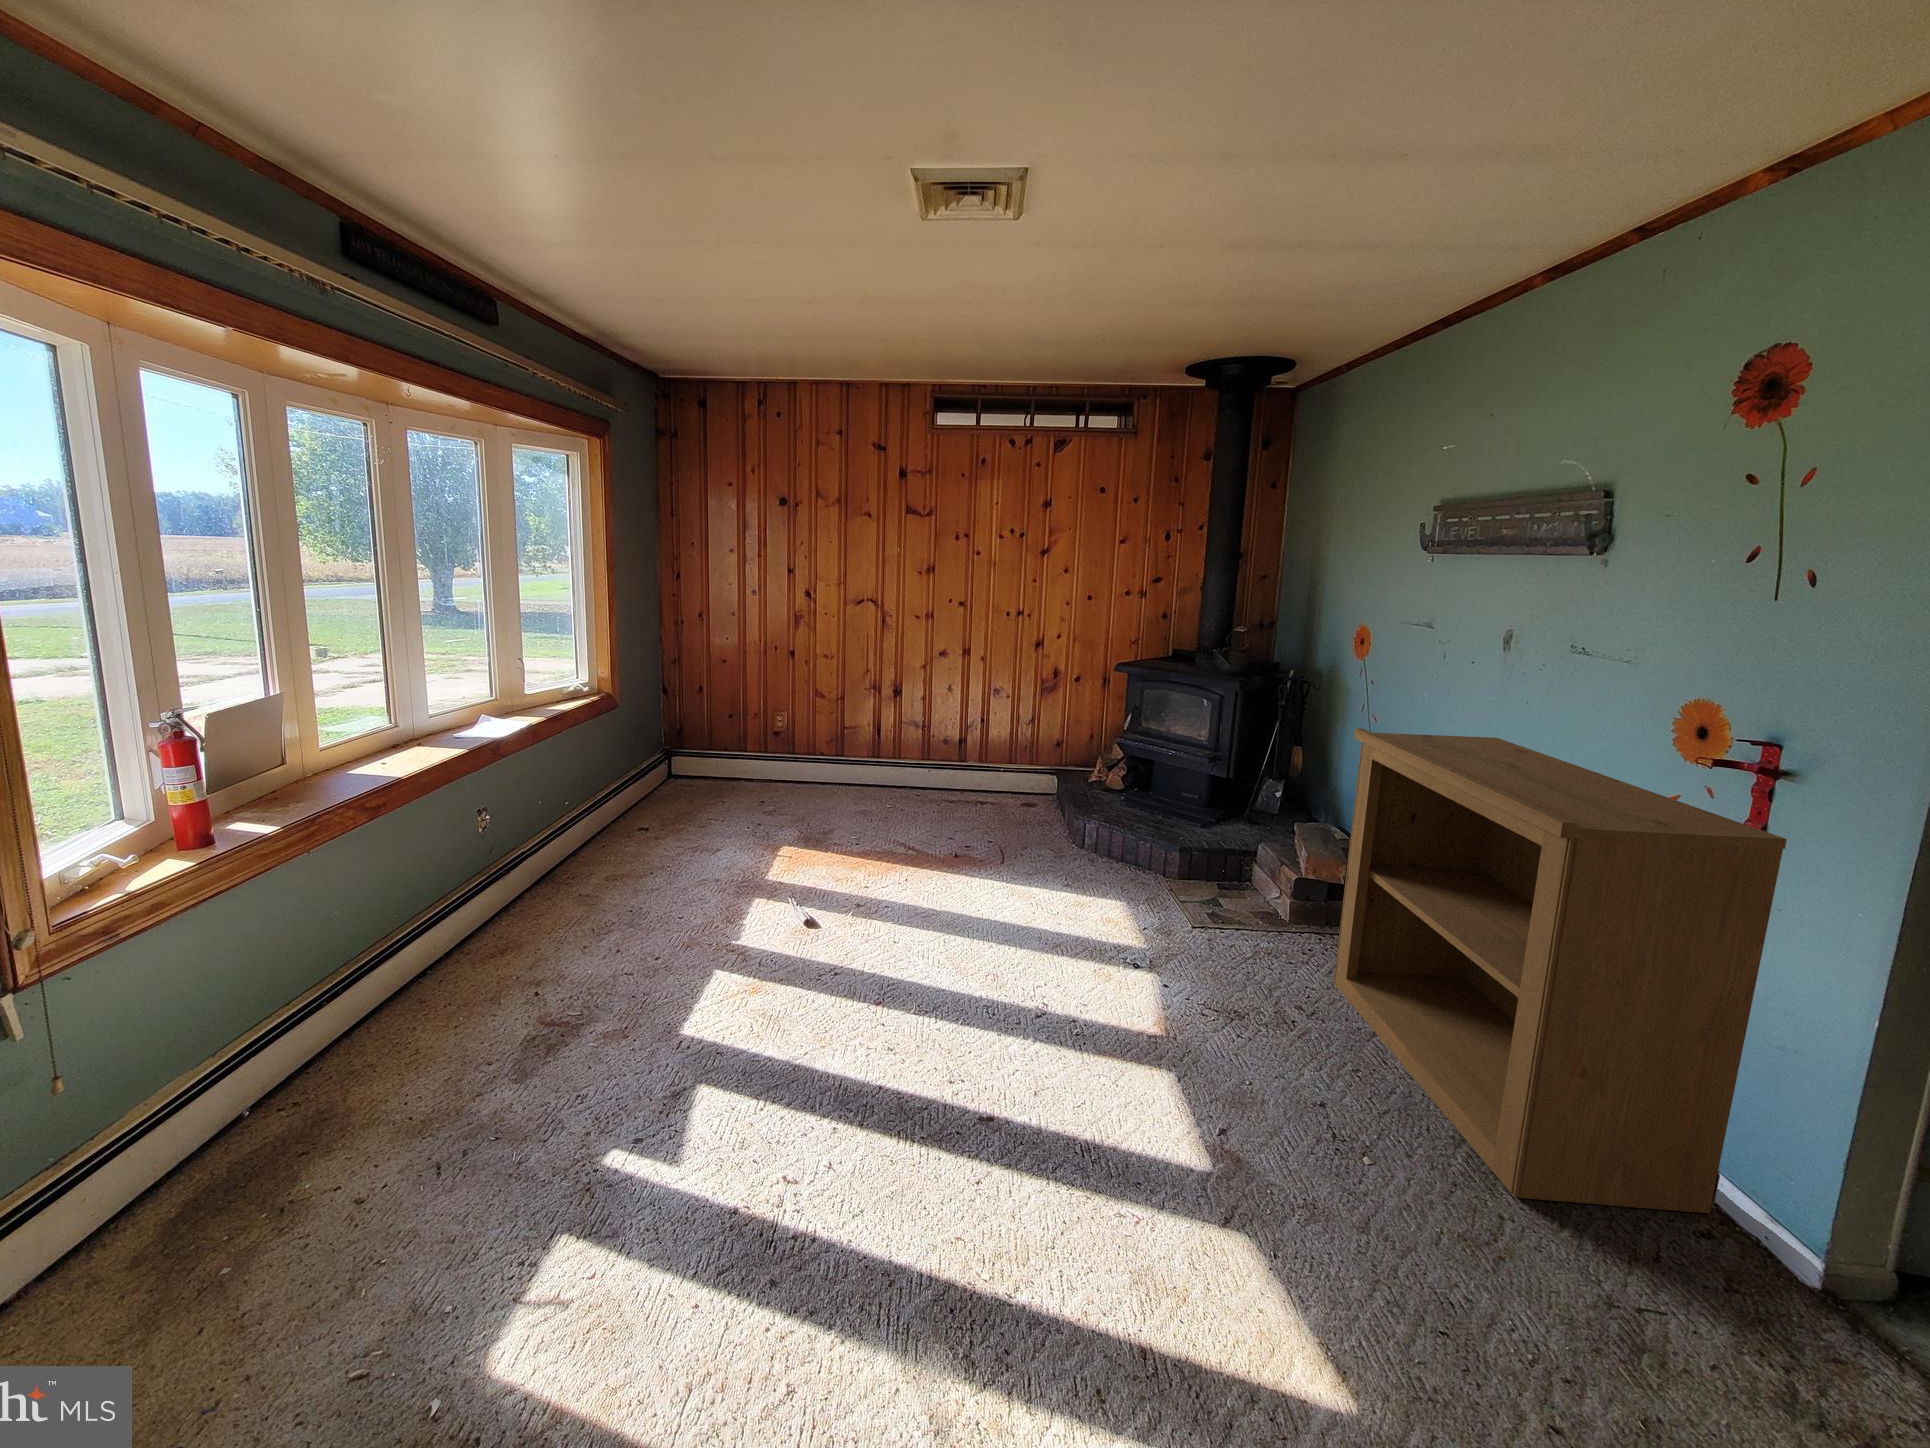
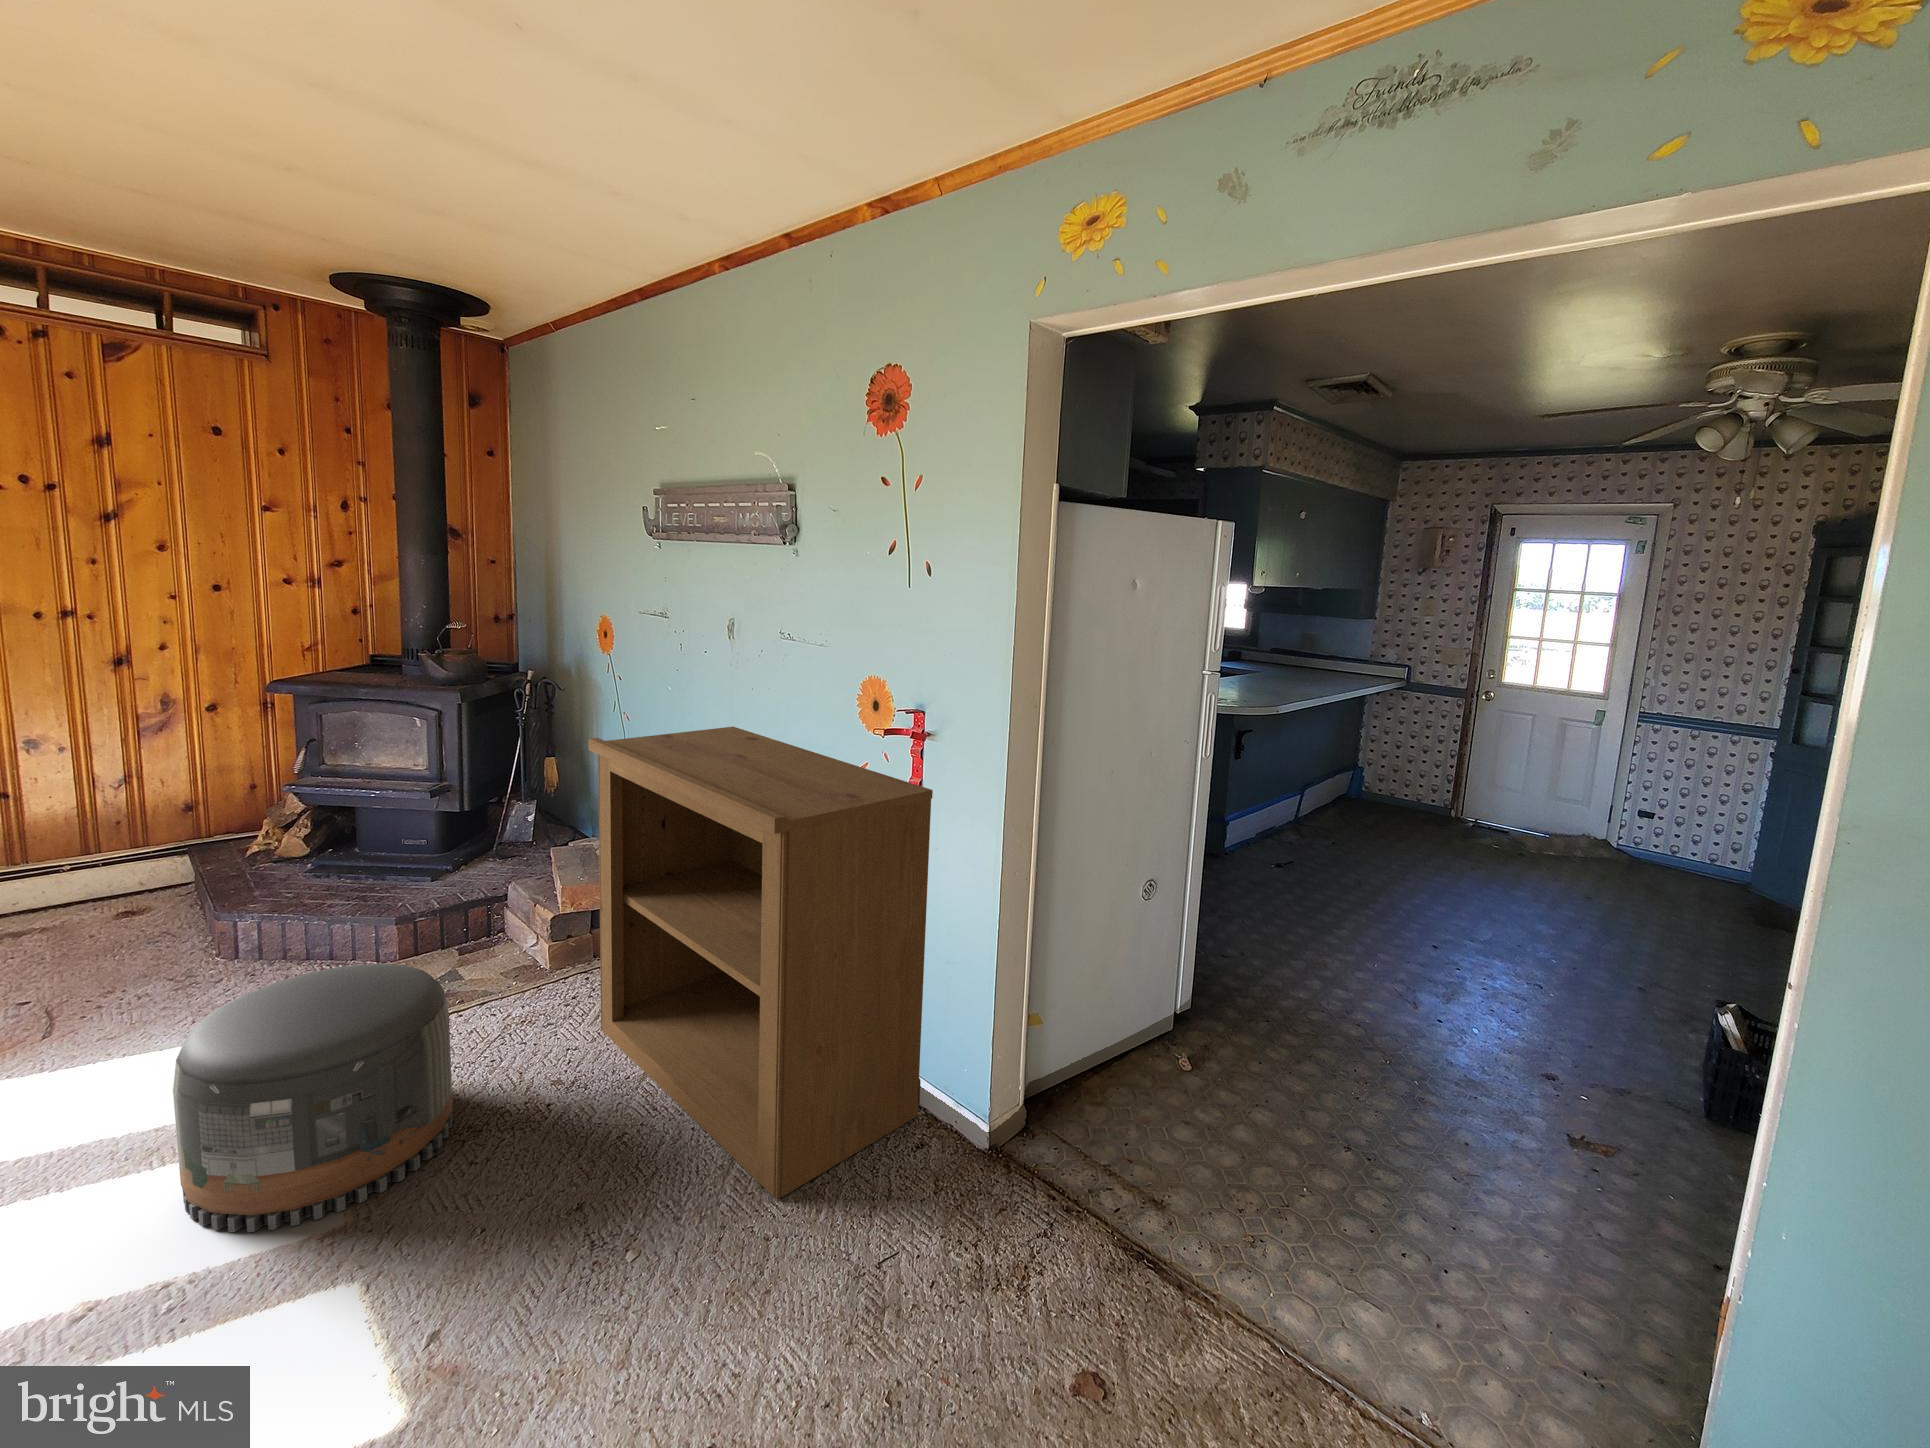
pouf: none [1075,861,1229,1026] -> present [173,964,453,1232]

